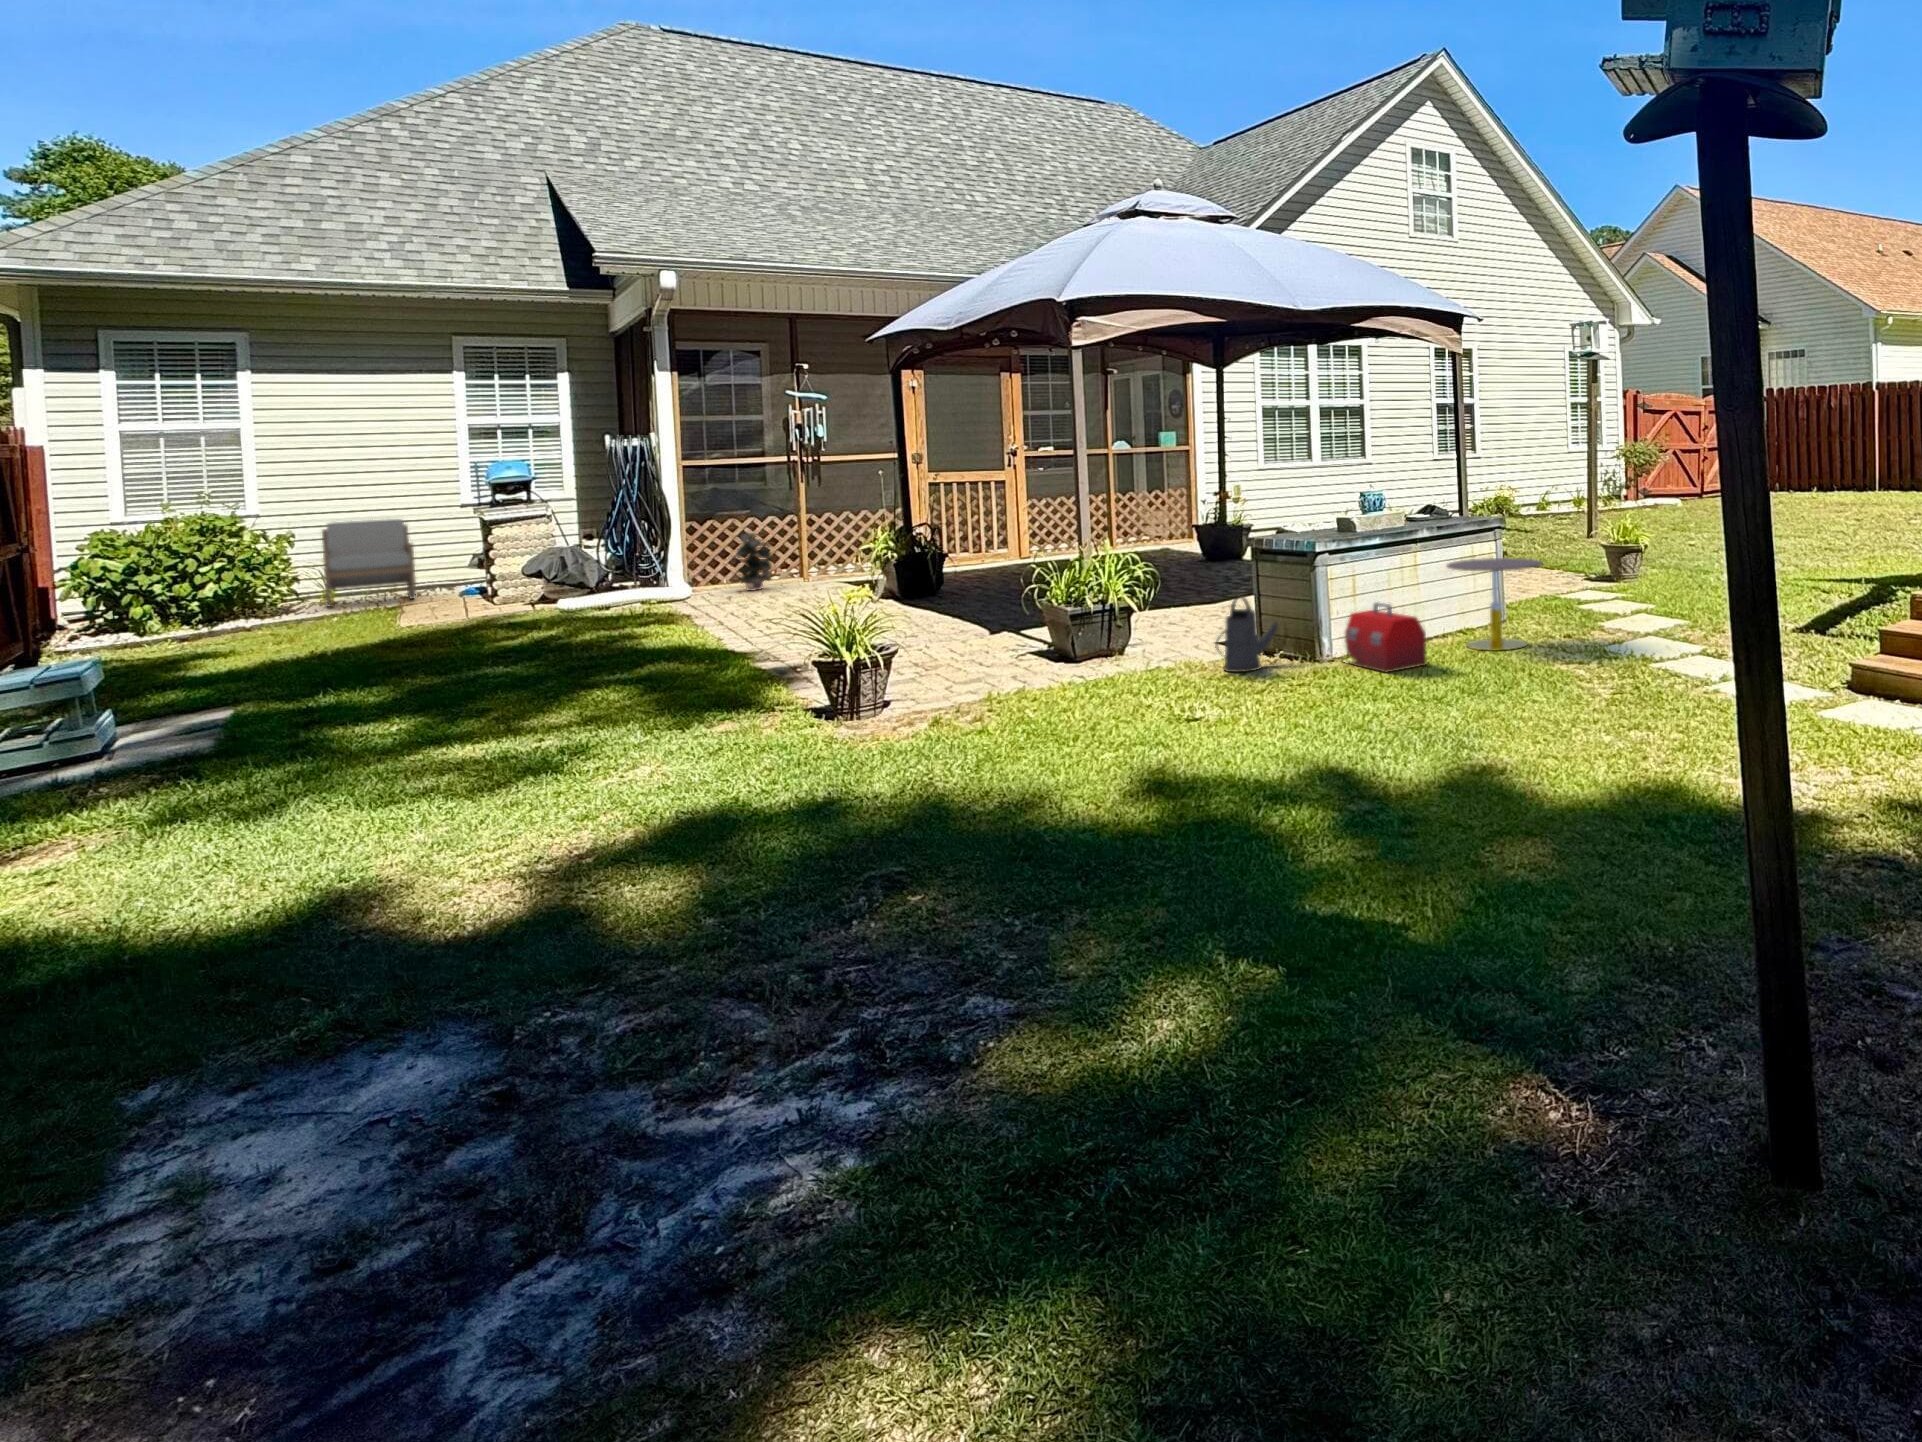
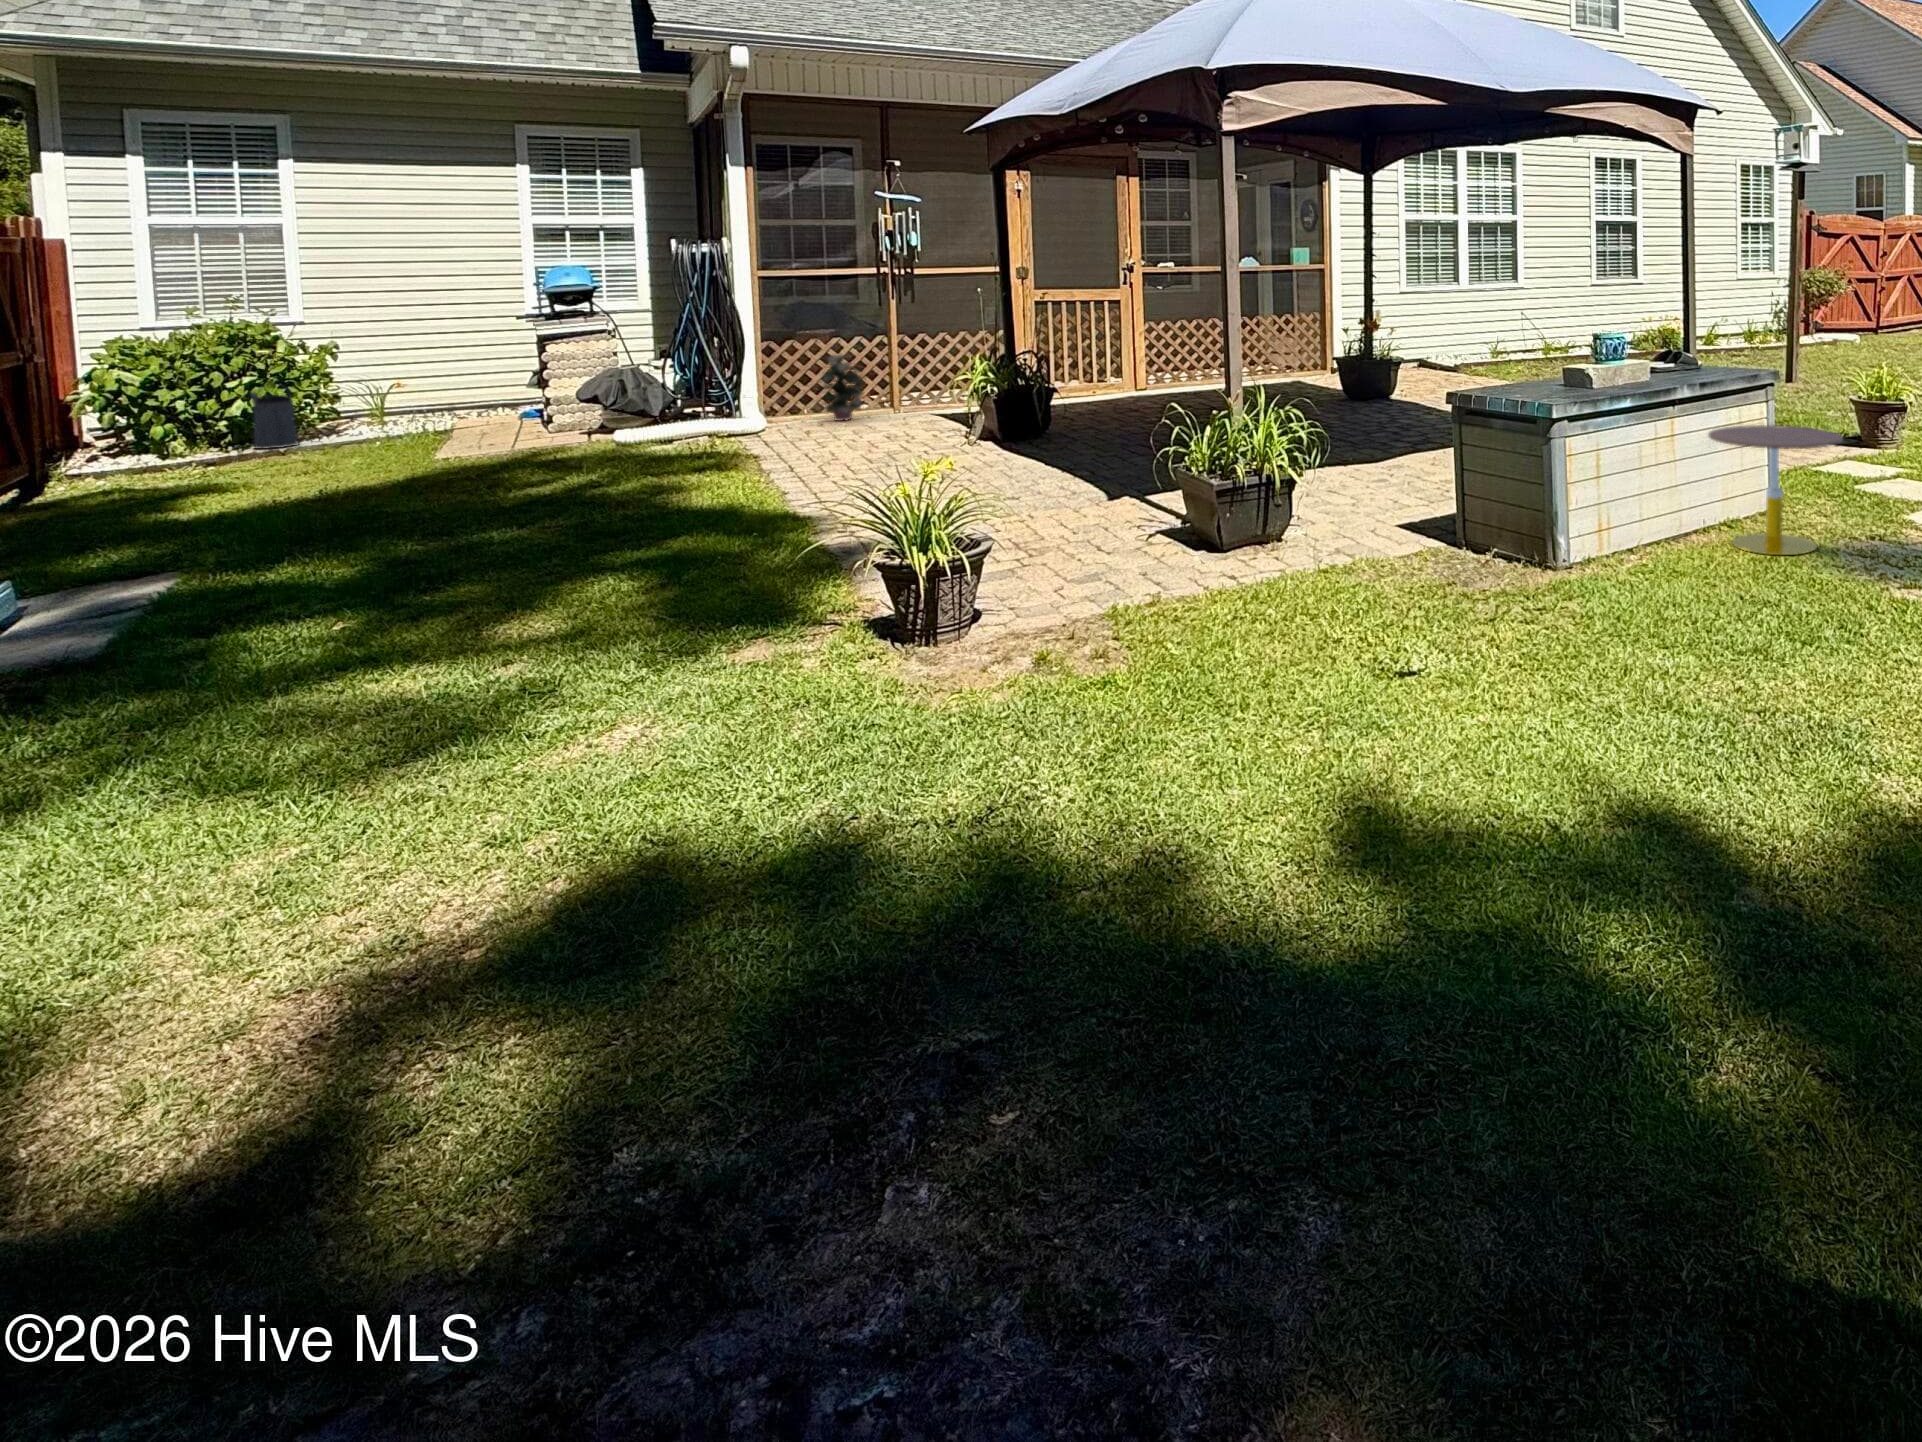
chair: present [322,519,416,606] -> none [366,330,472,429]
watering can: present [1215,597,1277,672] -> present [250,384,298,449]
toolbox: present [1345,603,1427,672] -> none [1577,488,1698,591]

